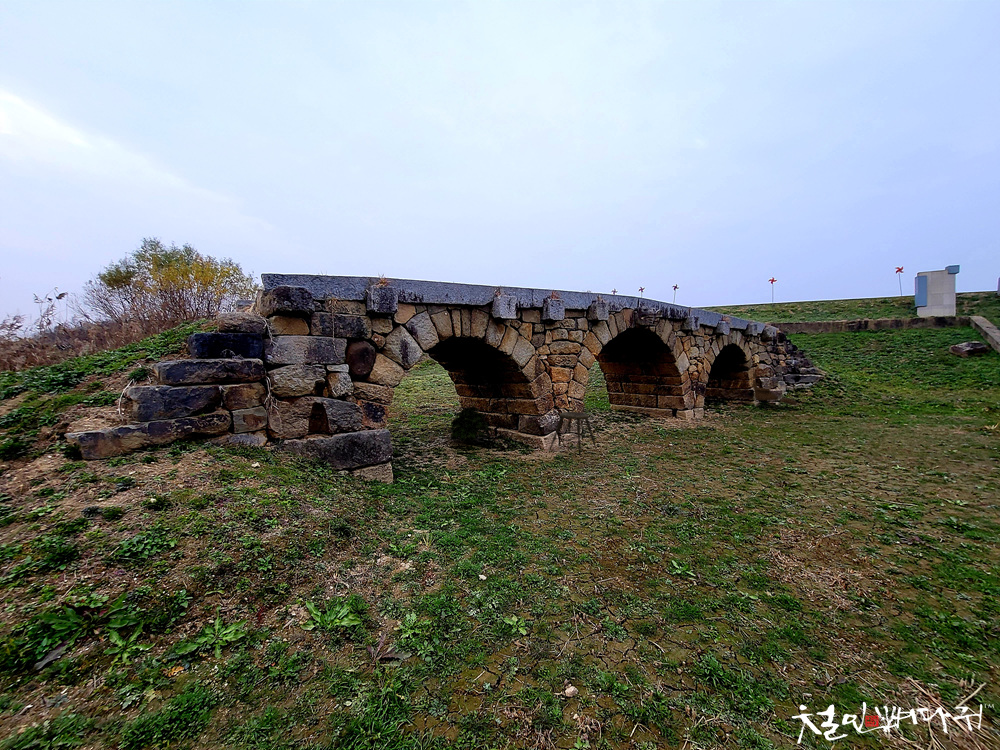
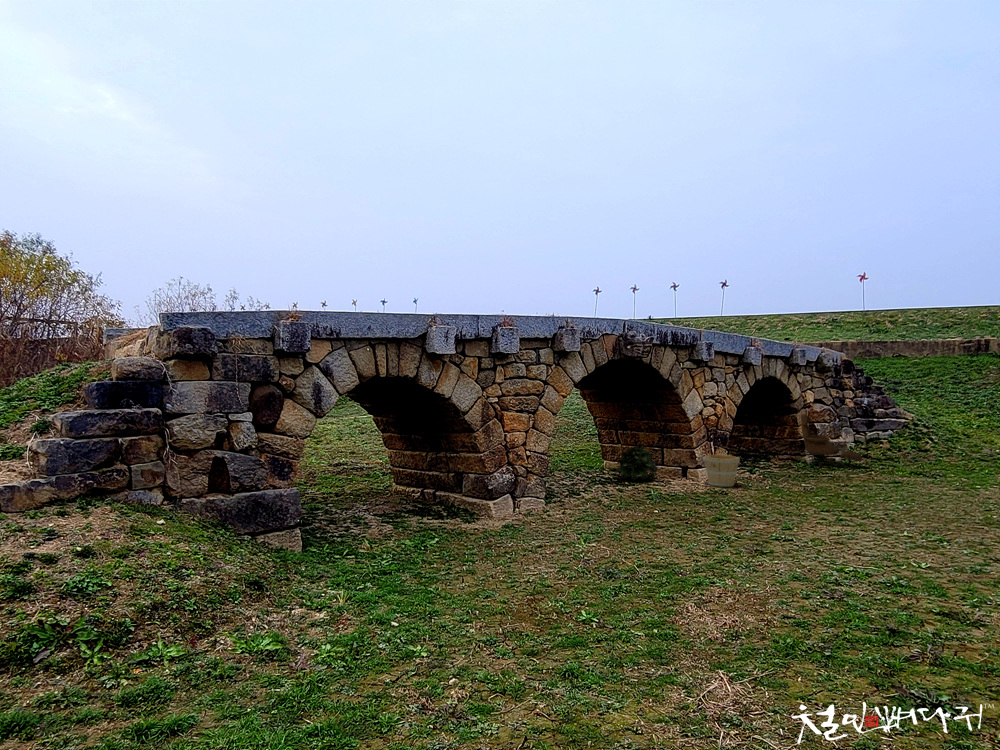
wooden bucket: none [690,400,719,424] -> present [704,454,739,487]
potted plant: present [449,407,491,442] -> present [616,446,658,480]
stool: present [550,412,596,455] -> none [500,470,561,523]

